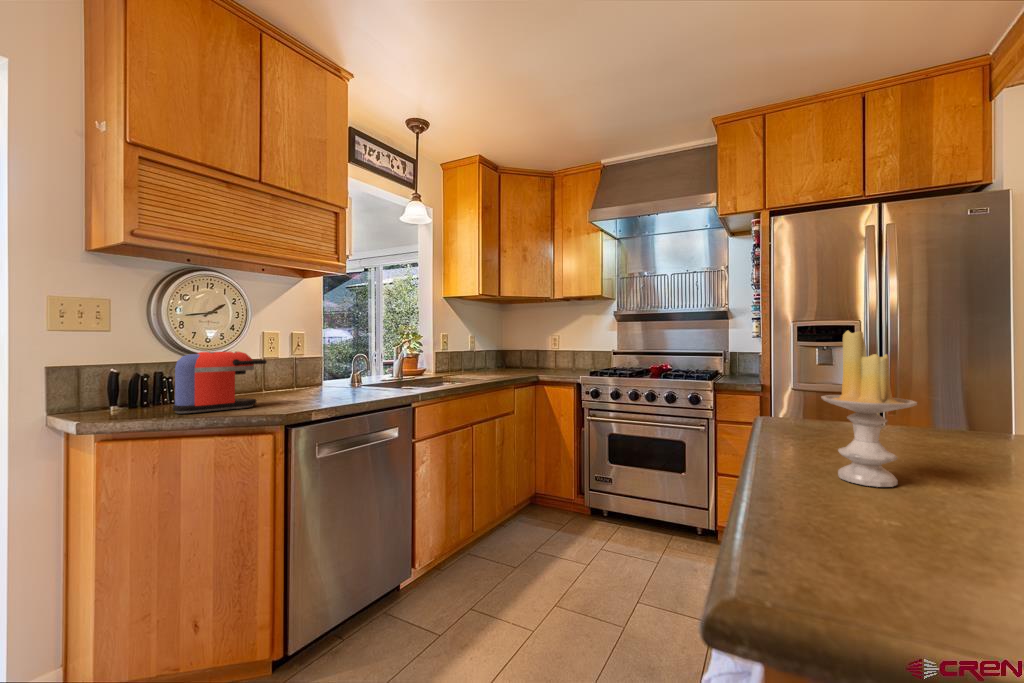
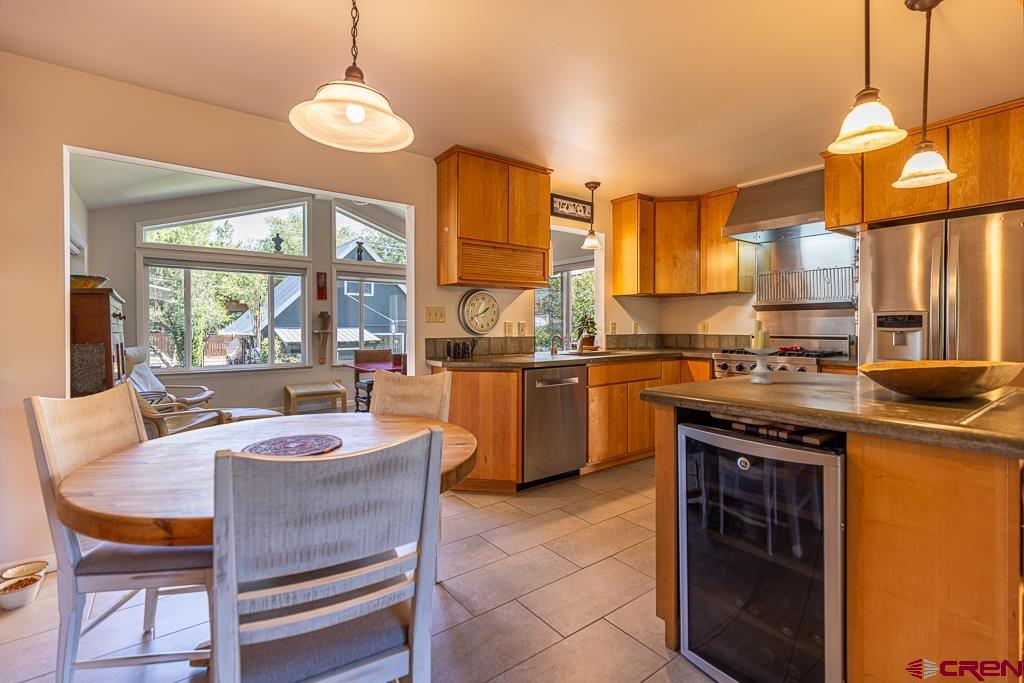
coffee maker: present [173,352,267,413] -> none [473,332,512,361]

